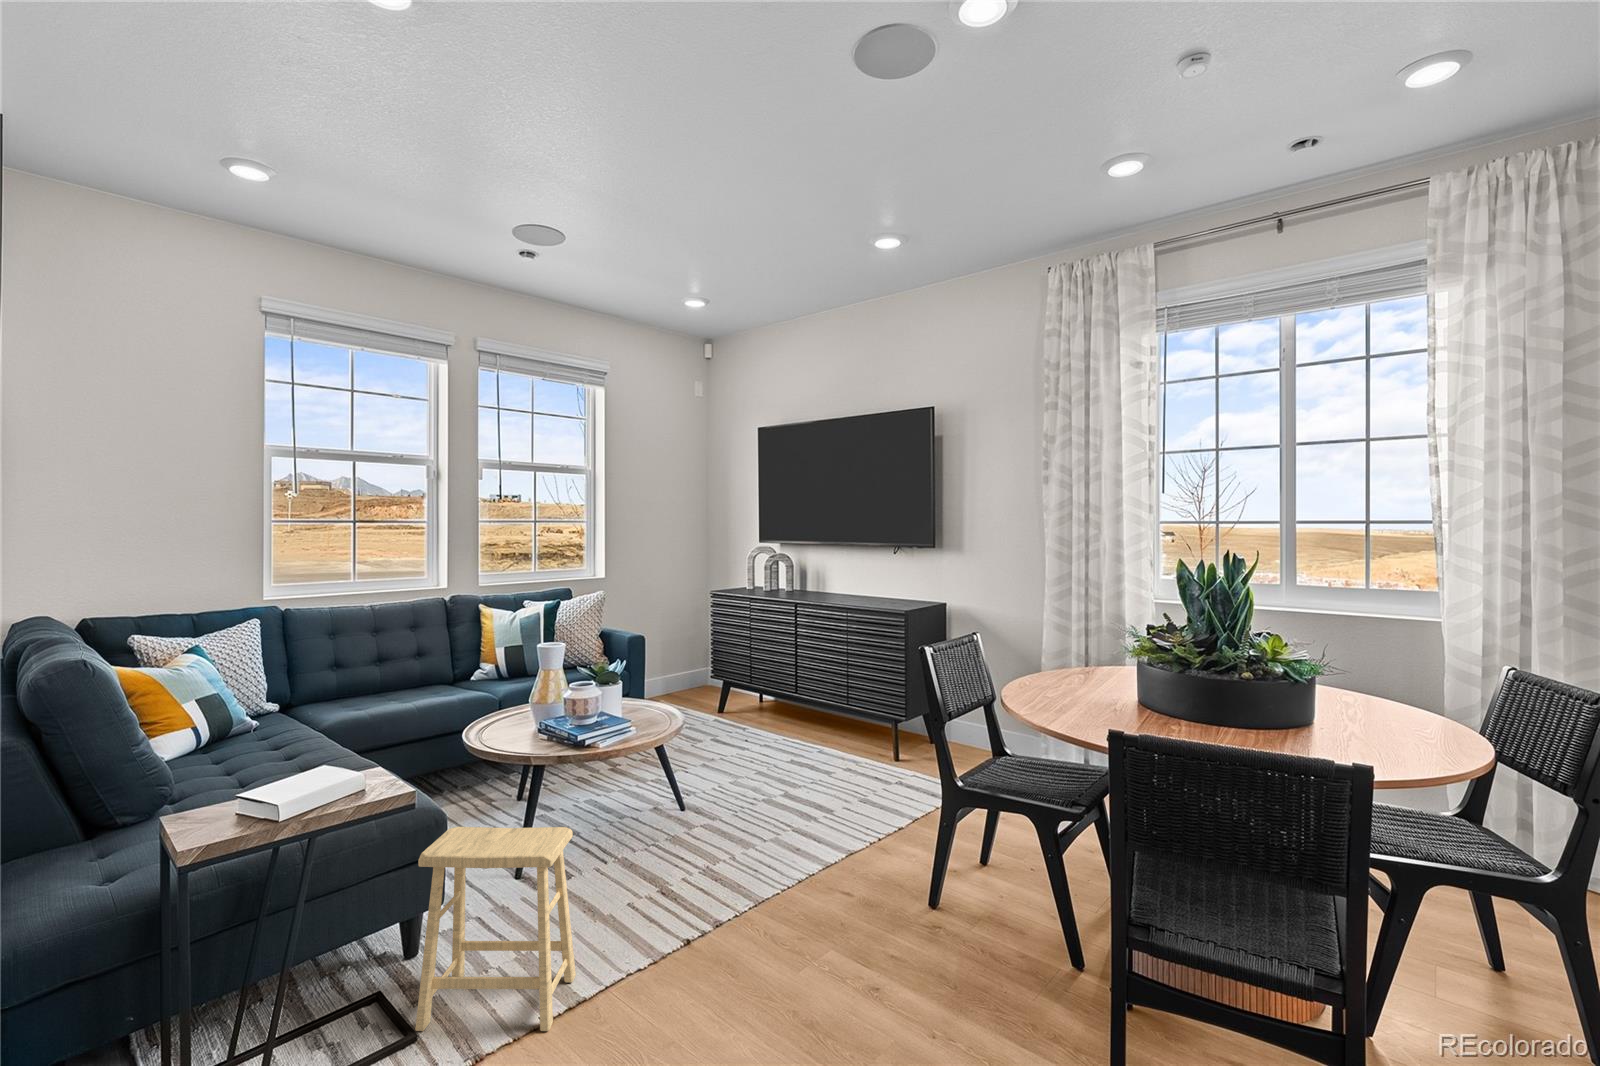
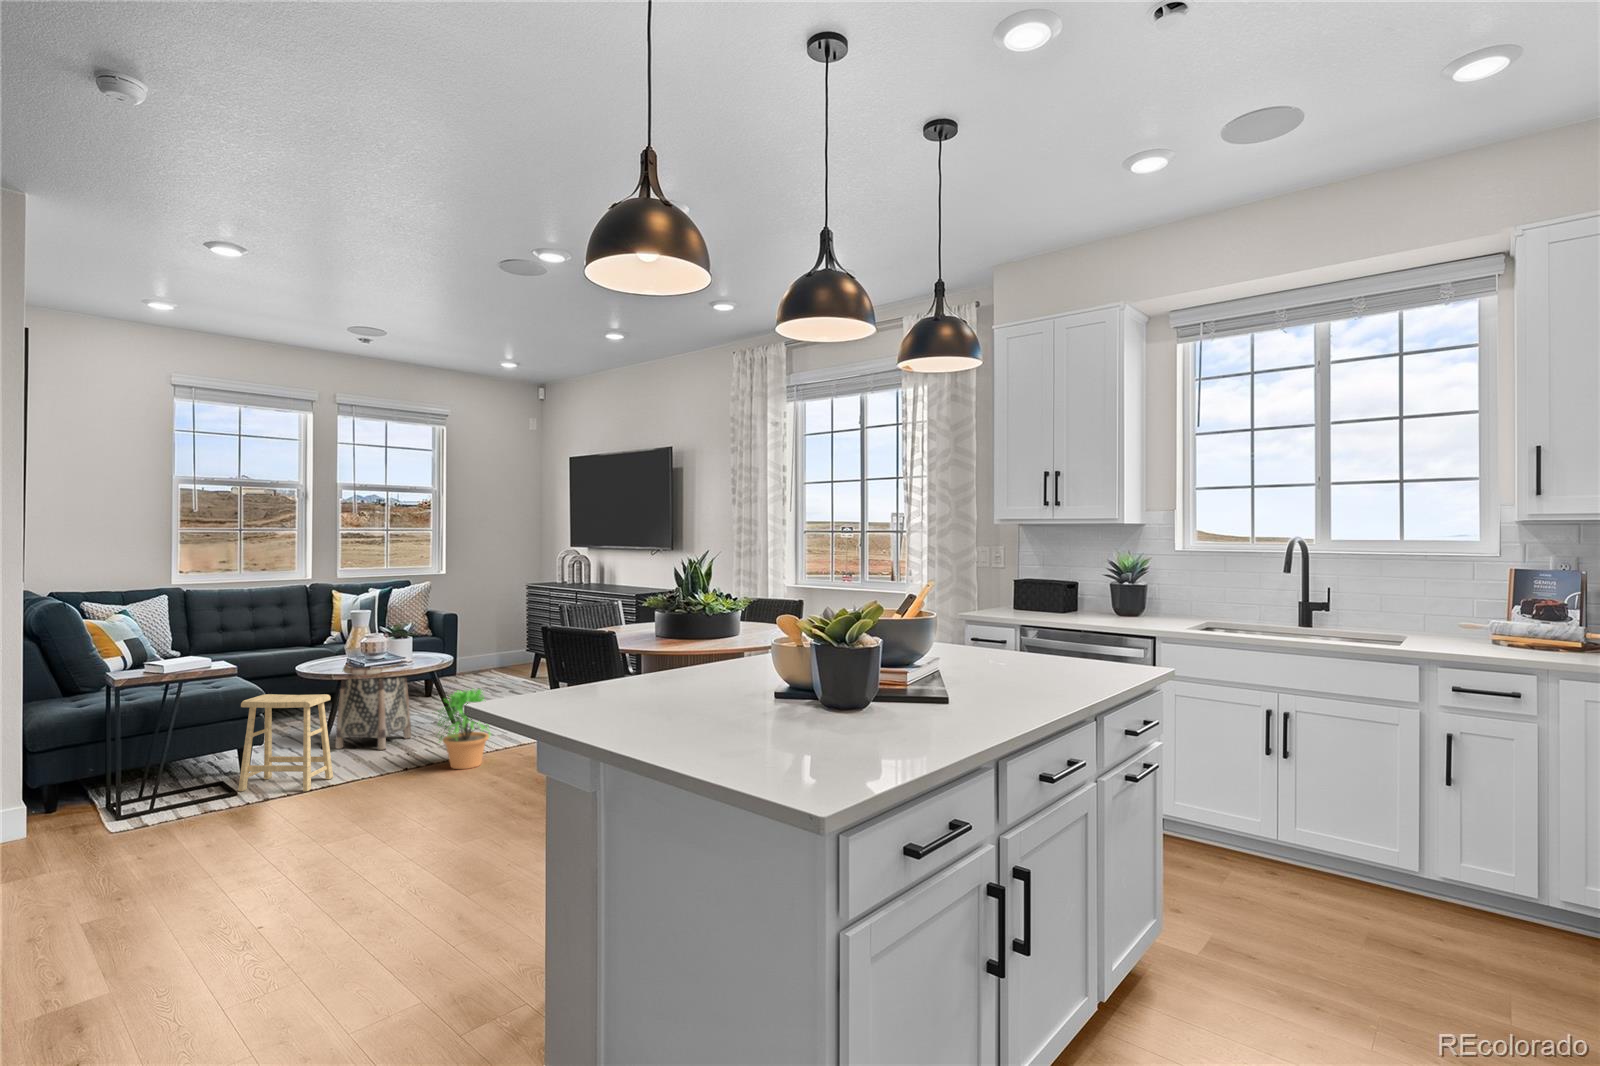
basket: none [538,724,643,883] -> present [335,660,411,750]
potted plant: none [729,793,844,945] -> present [438,689,490,769]

